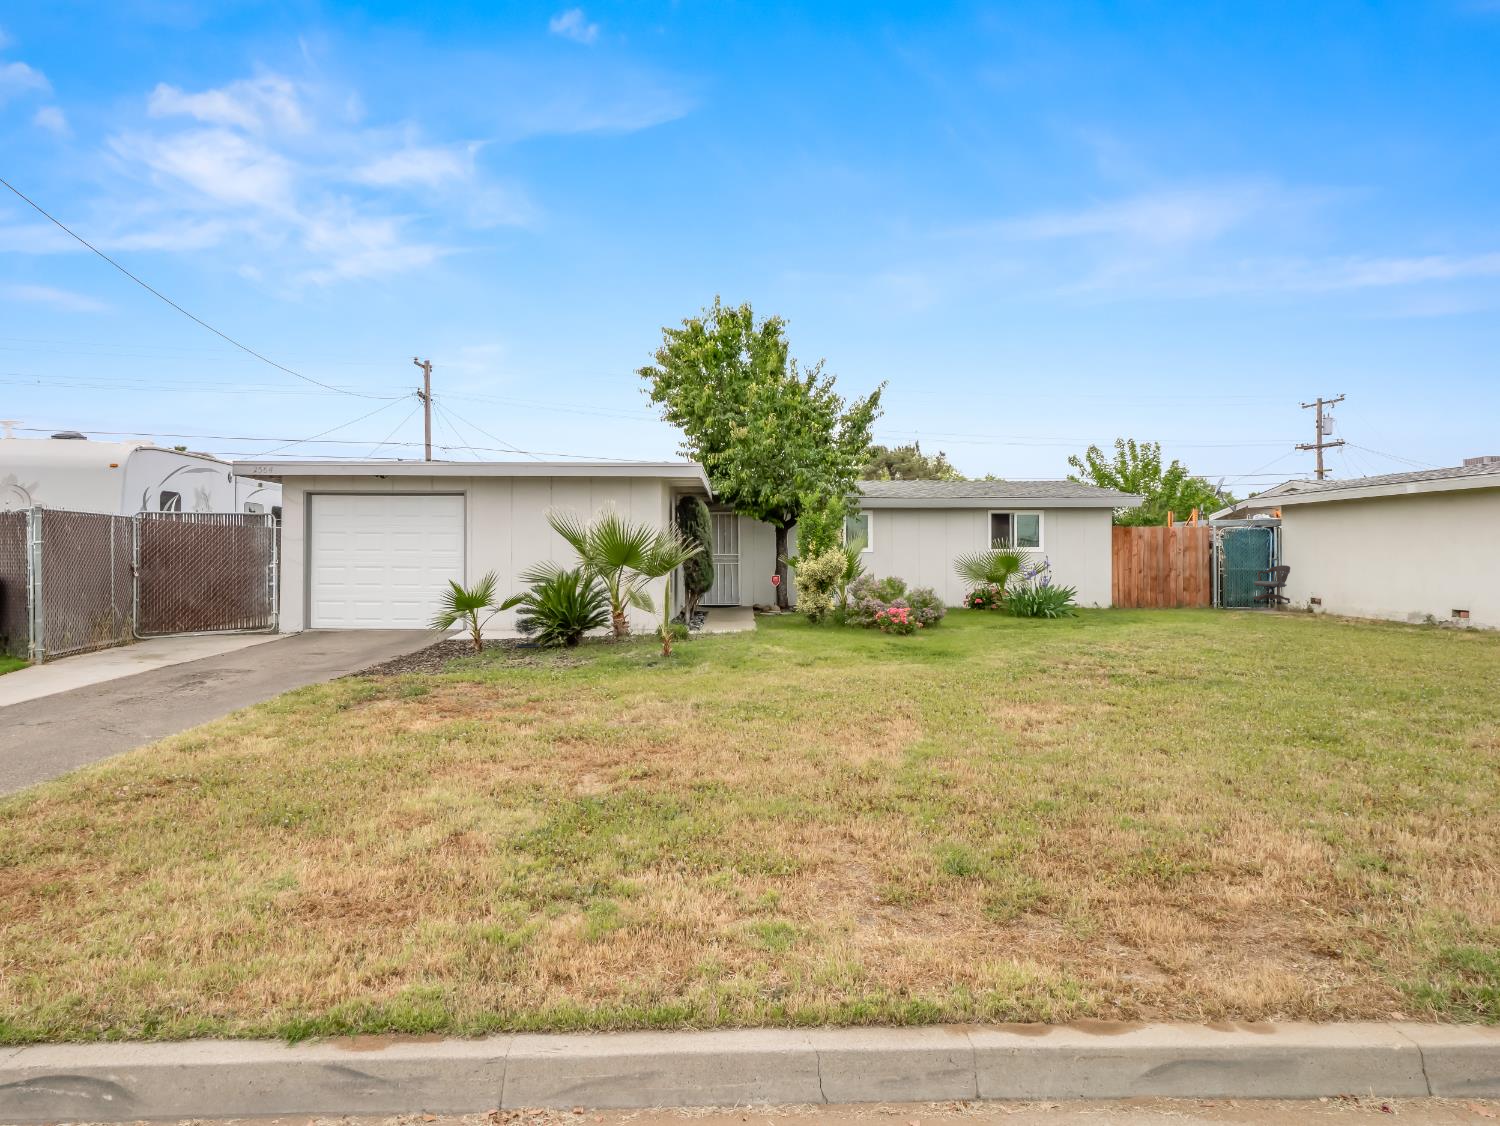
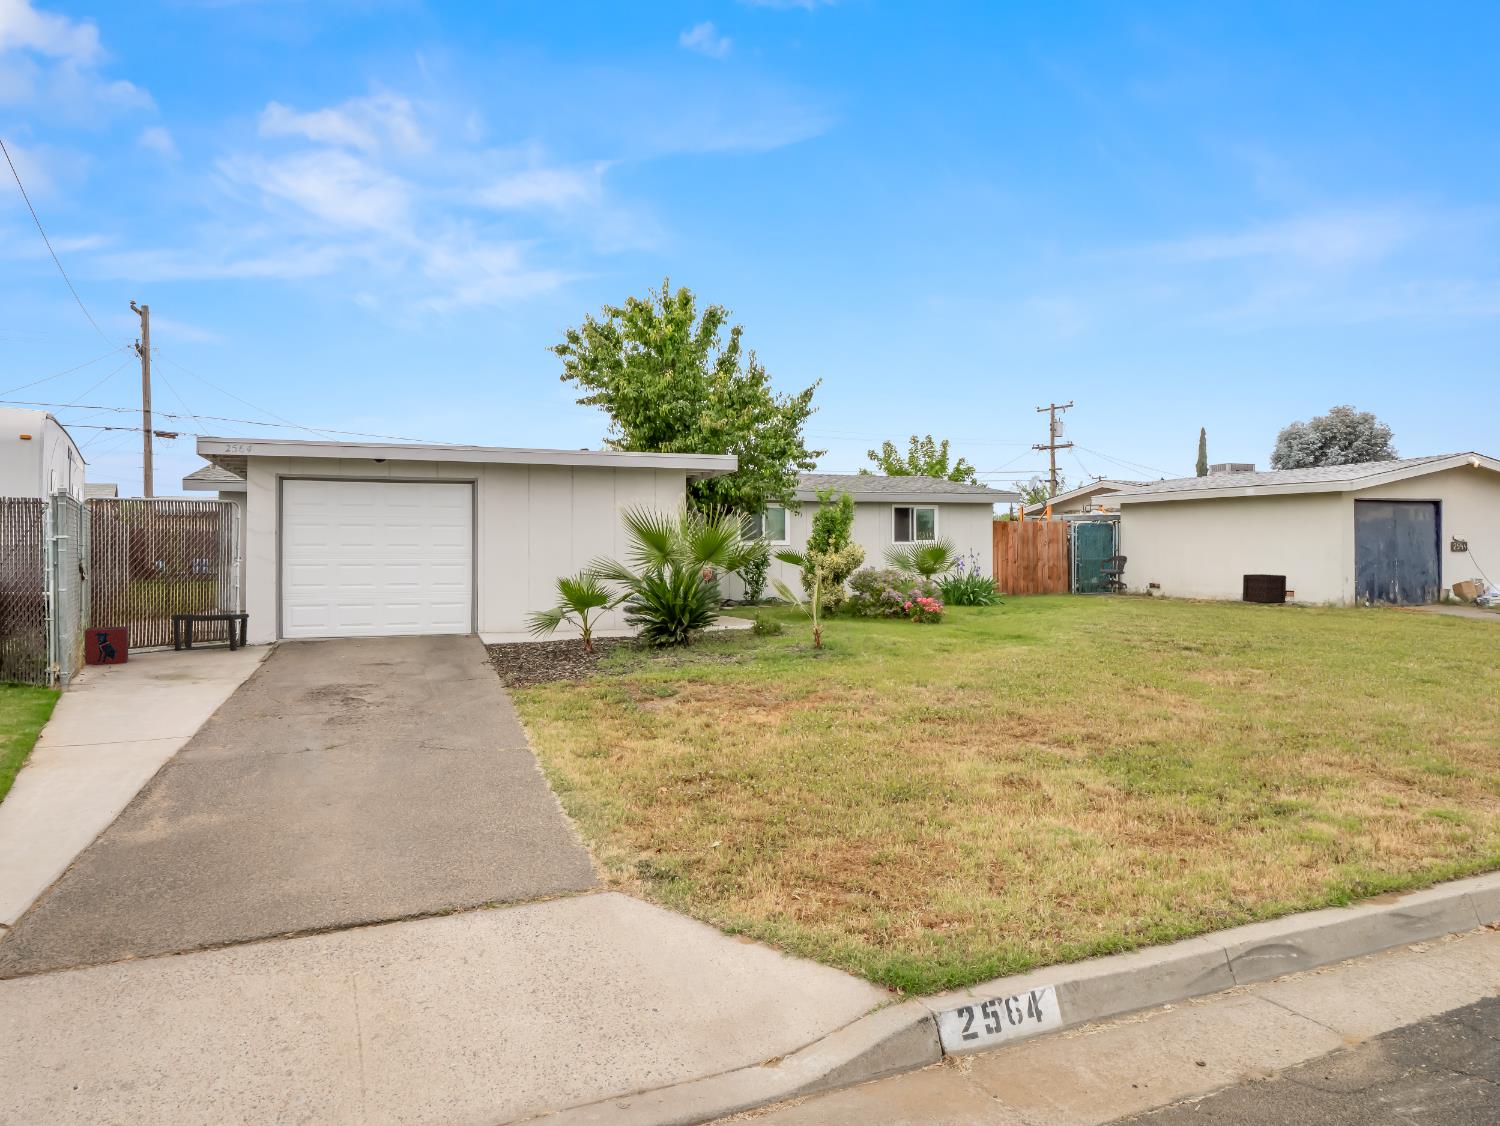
wooden crate: none [1400,591,1462,627] -> present [1243,574,1286,603]
bench: none [231,601,284,630] -> present [172,614,249,650]
storage box: none [142,609,184,636] -> present [85,626,128,665]
potted tree: present [516,610,539,648] -> none [612,605,643,652]

